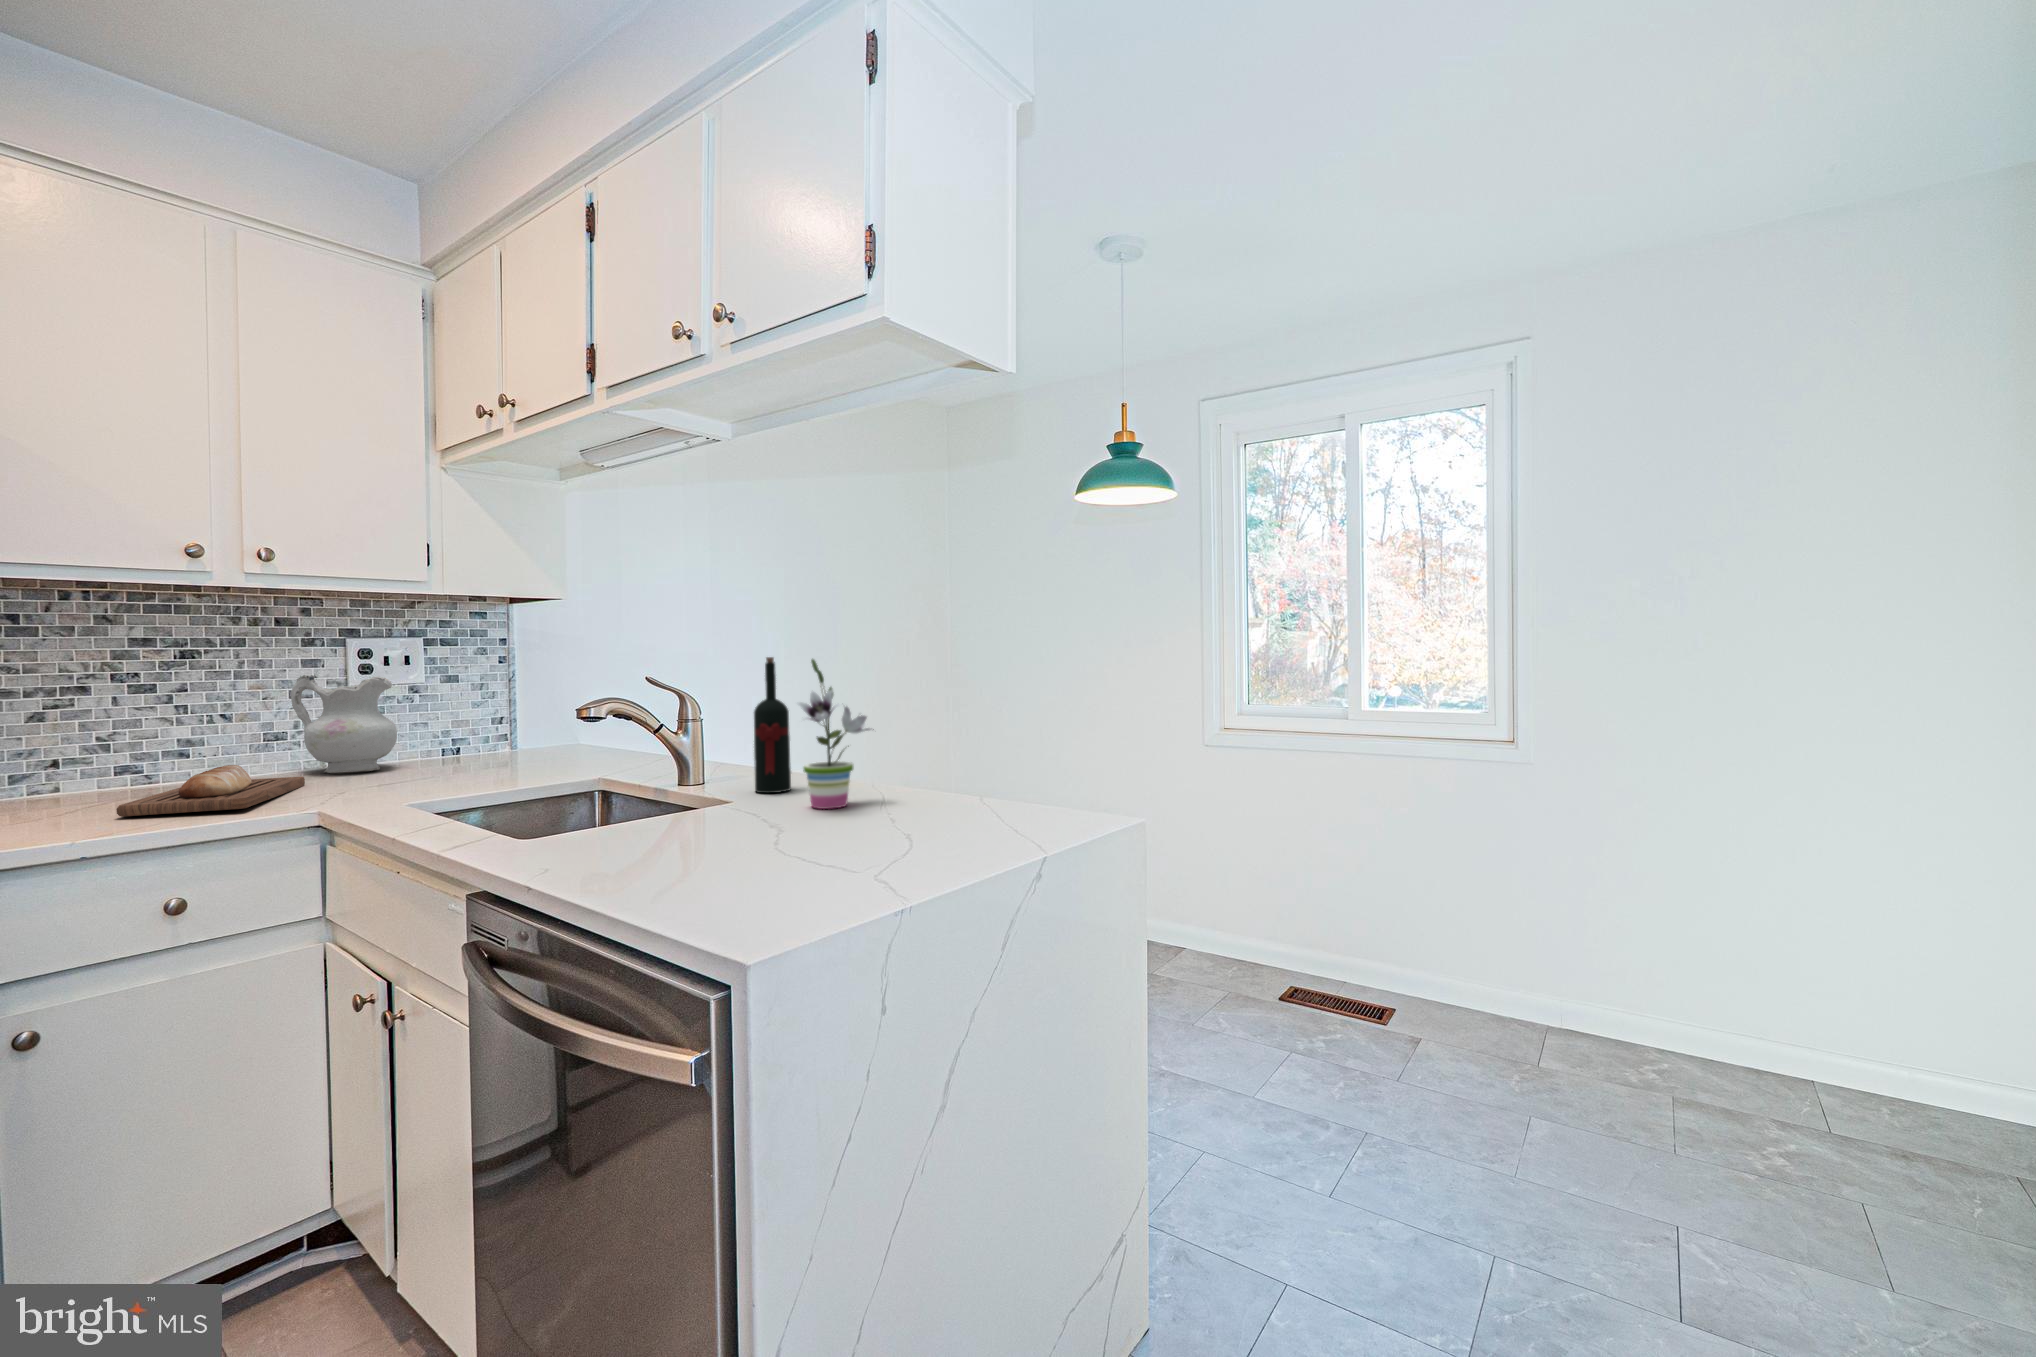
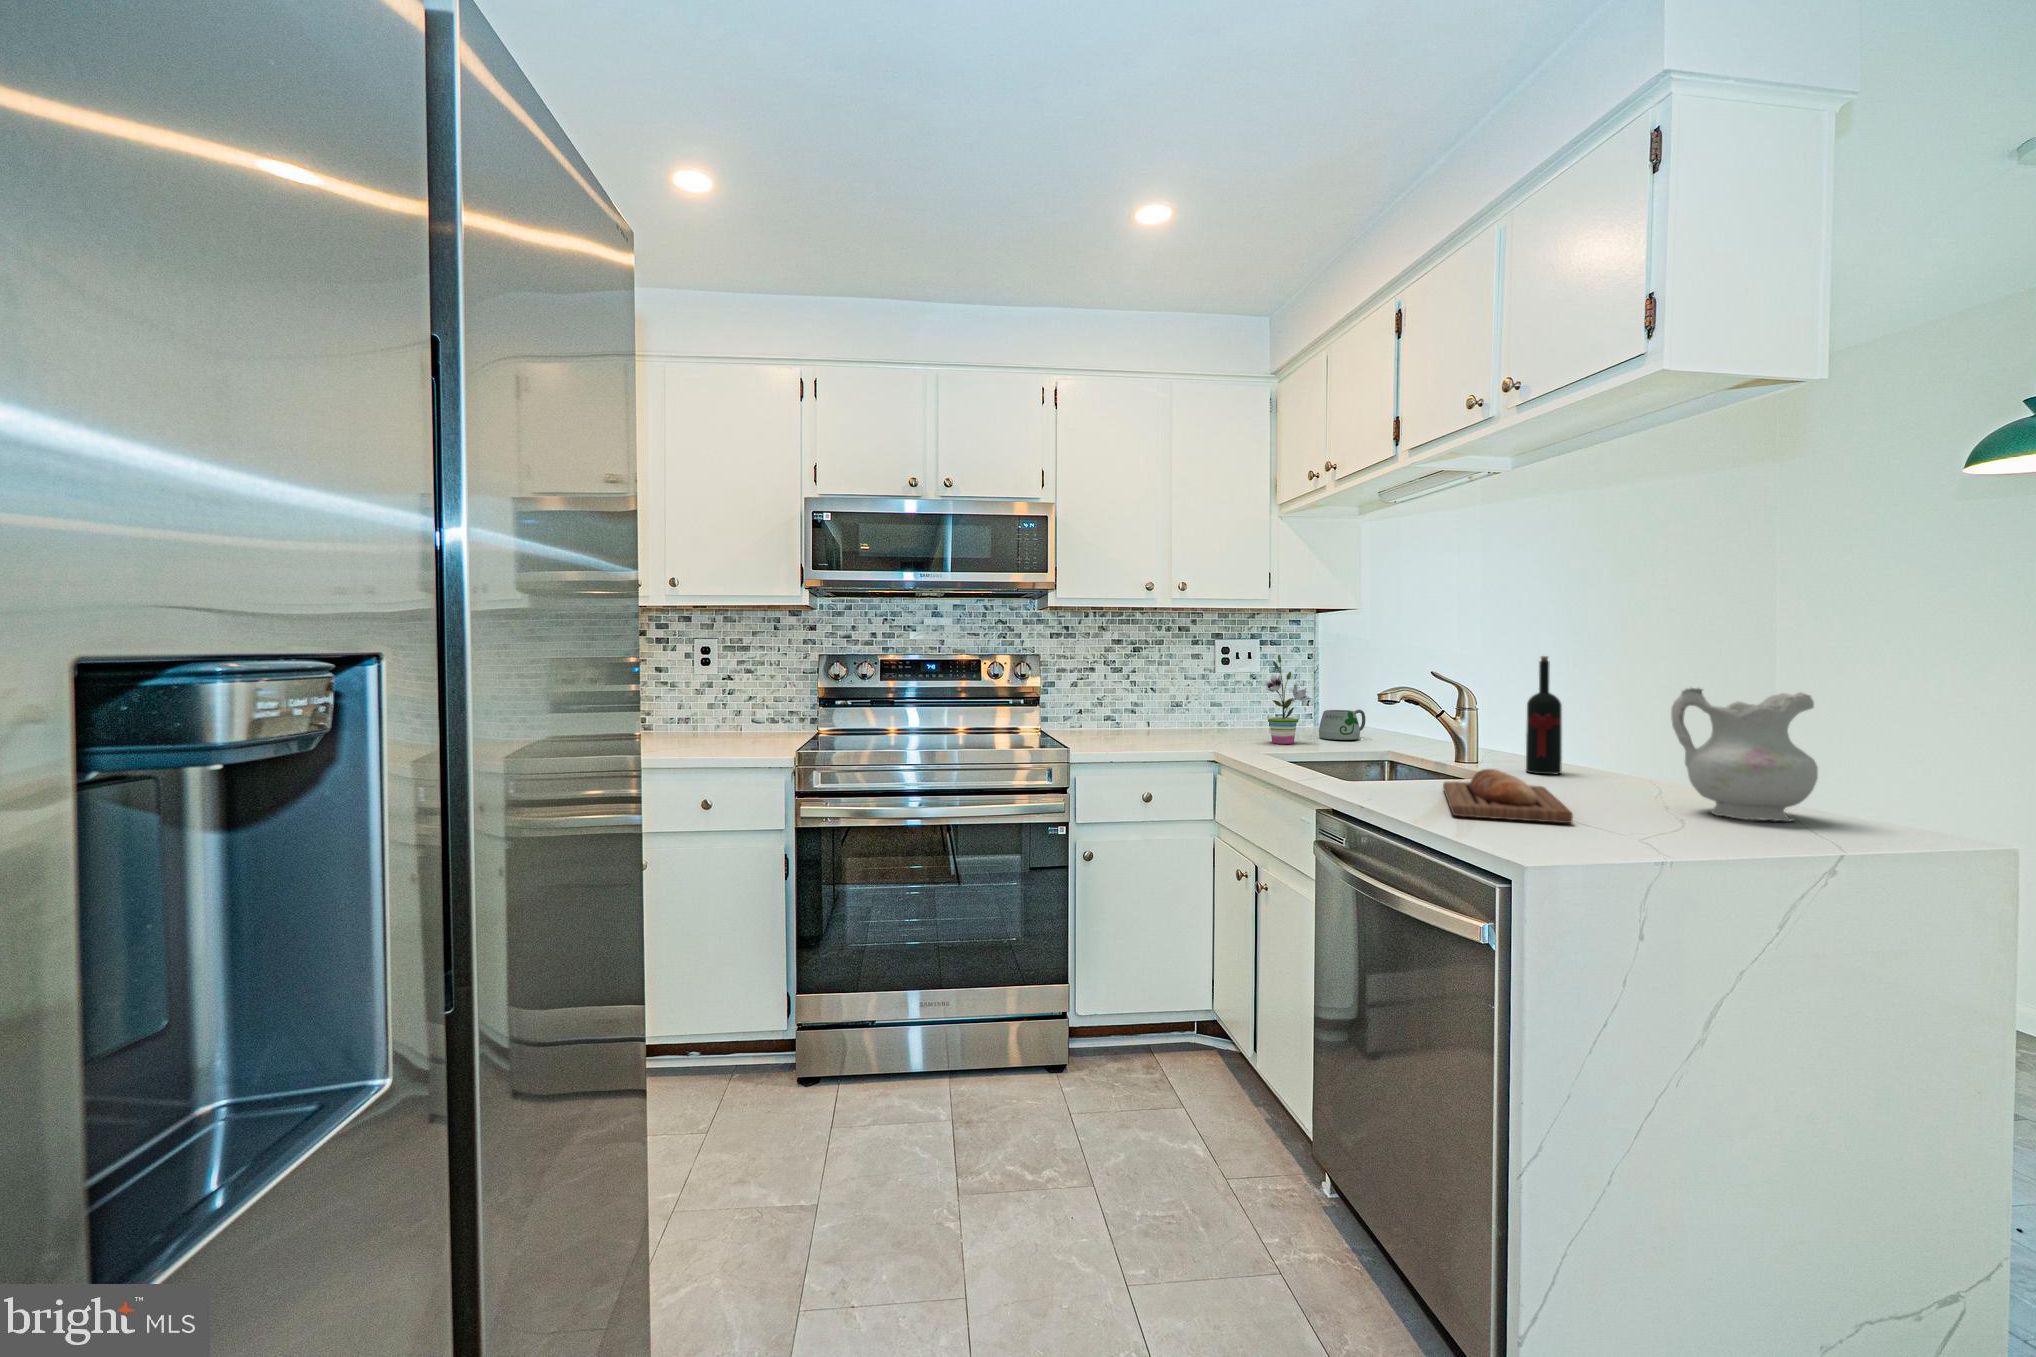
potted plant: present [798,659,874,809] -> present [1261,655,1311,744]
ceramic pitcher: present [291,675,397,773] -> present [1671,688,1818,821]
mug: none [510,727,585,770] -> present [1319,710,1365,740]
bread loaf: present [116,765,305,816] -> present [1443,769,1573,823]

